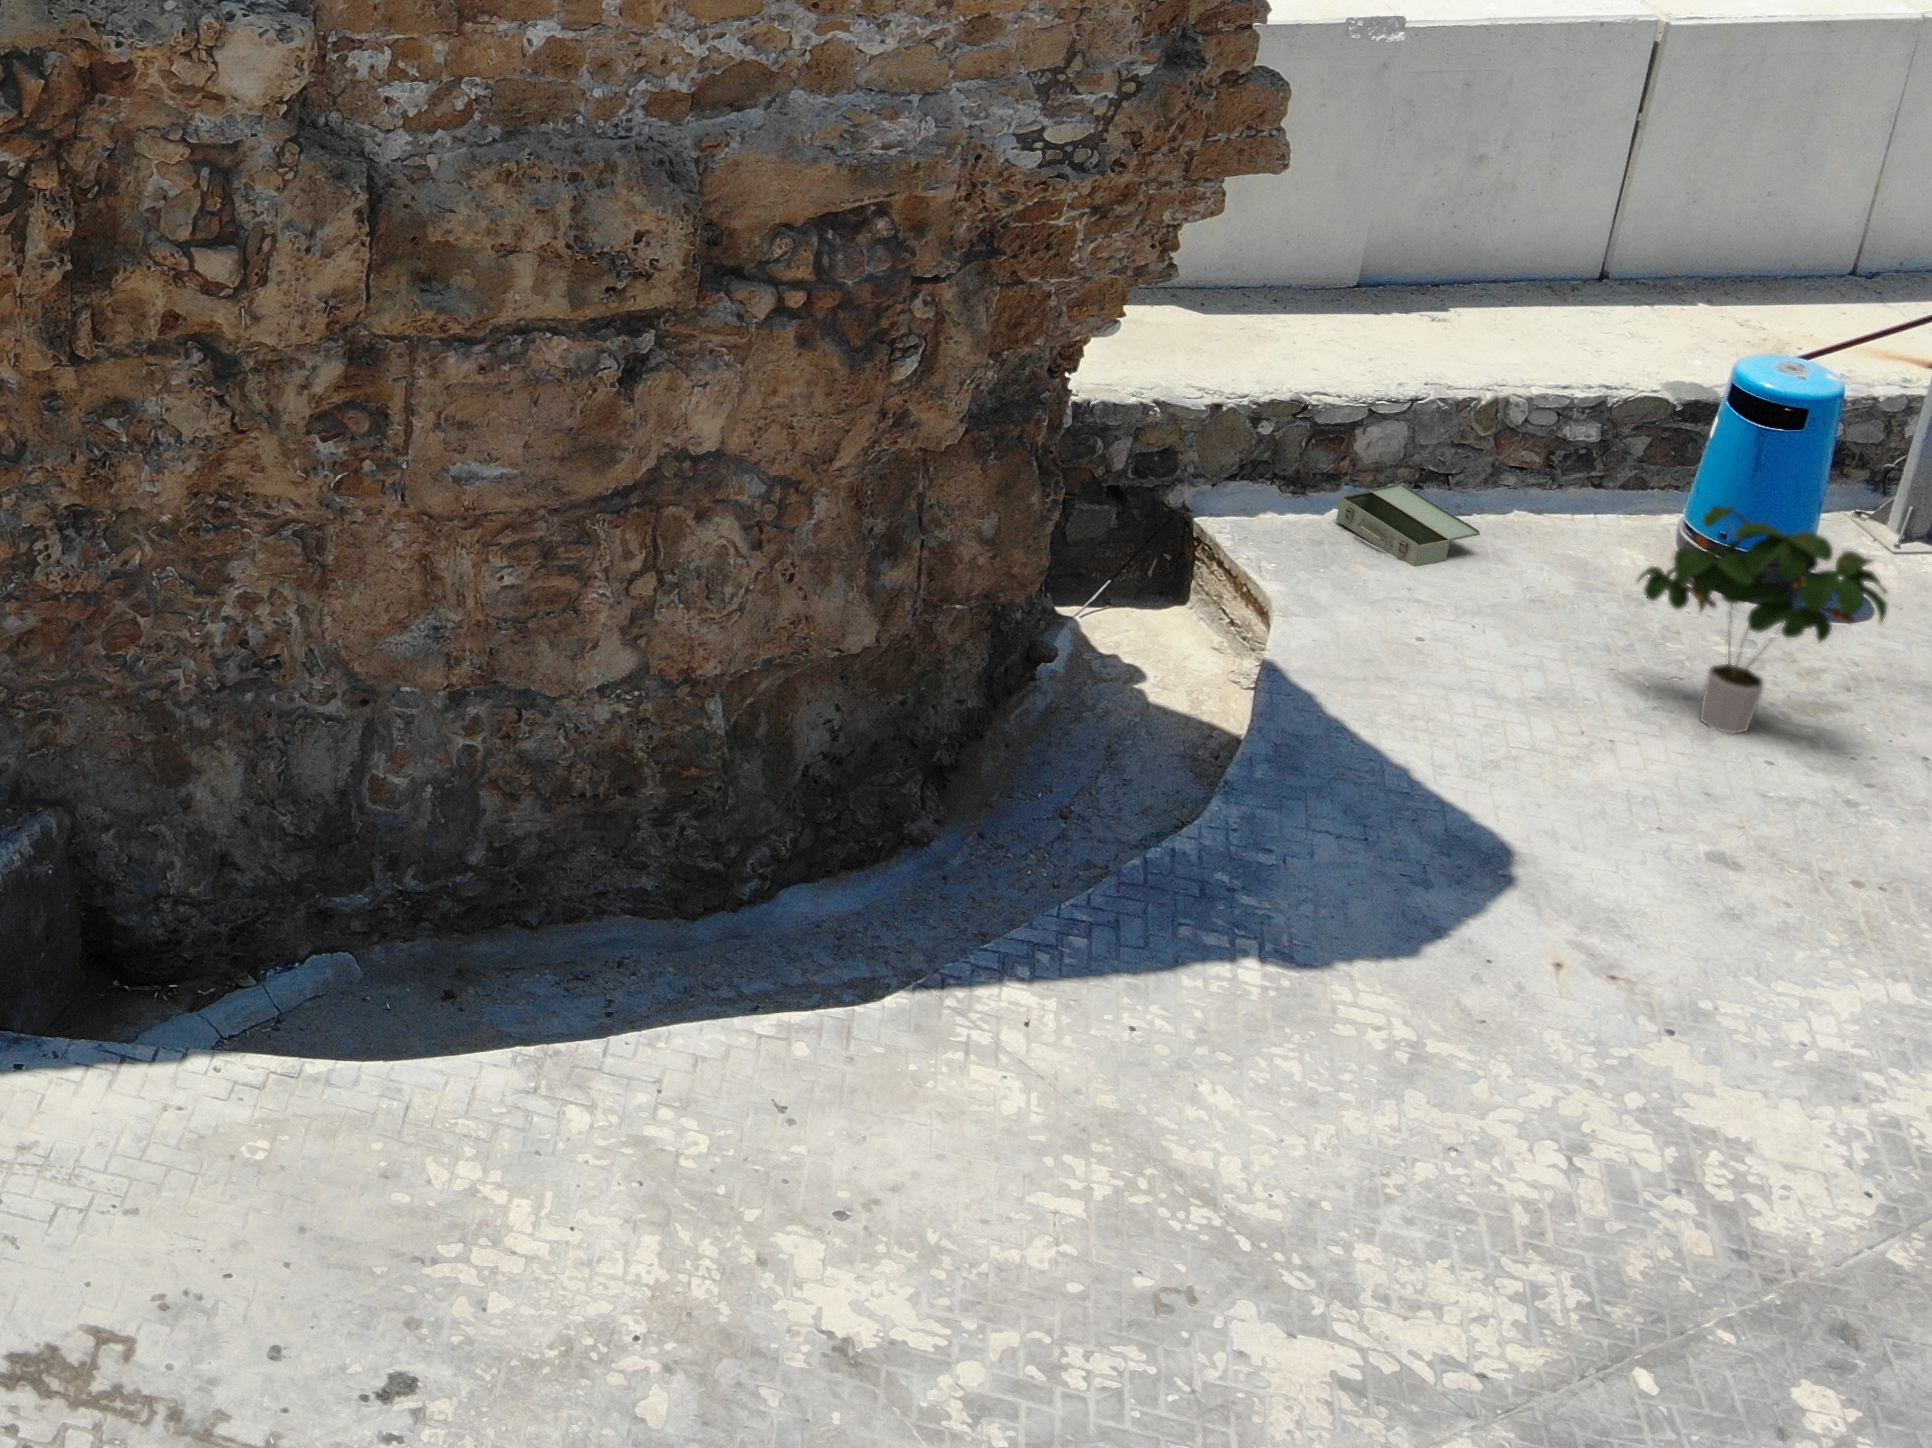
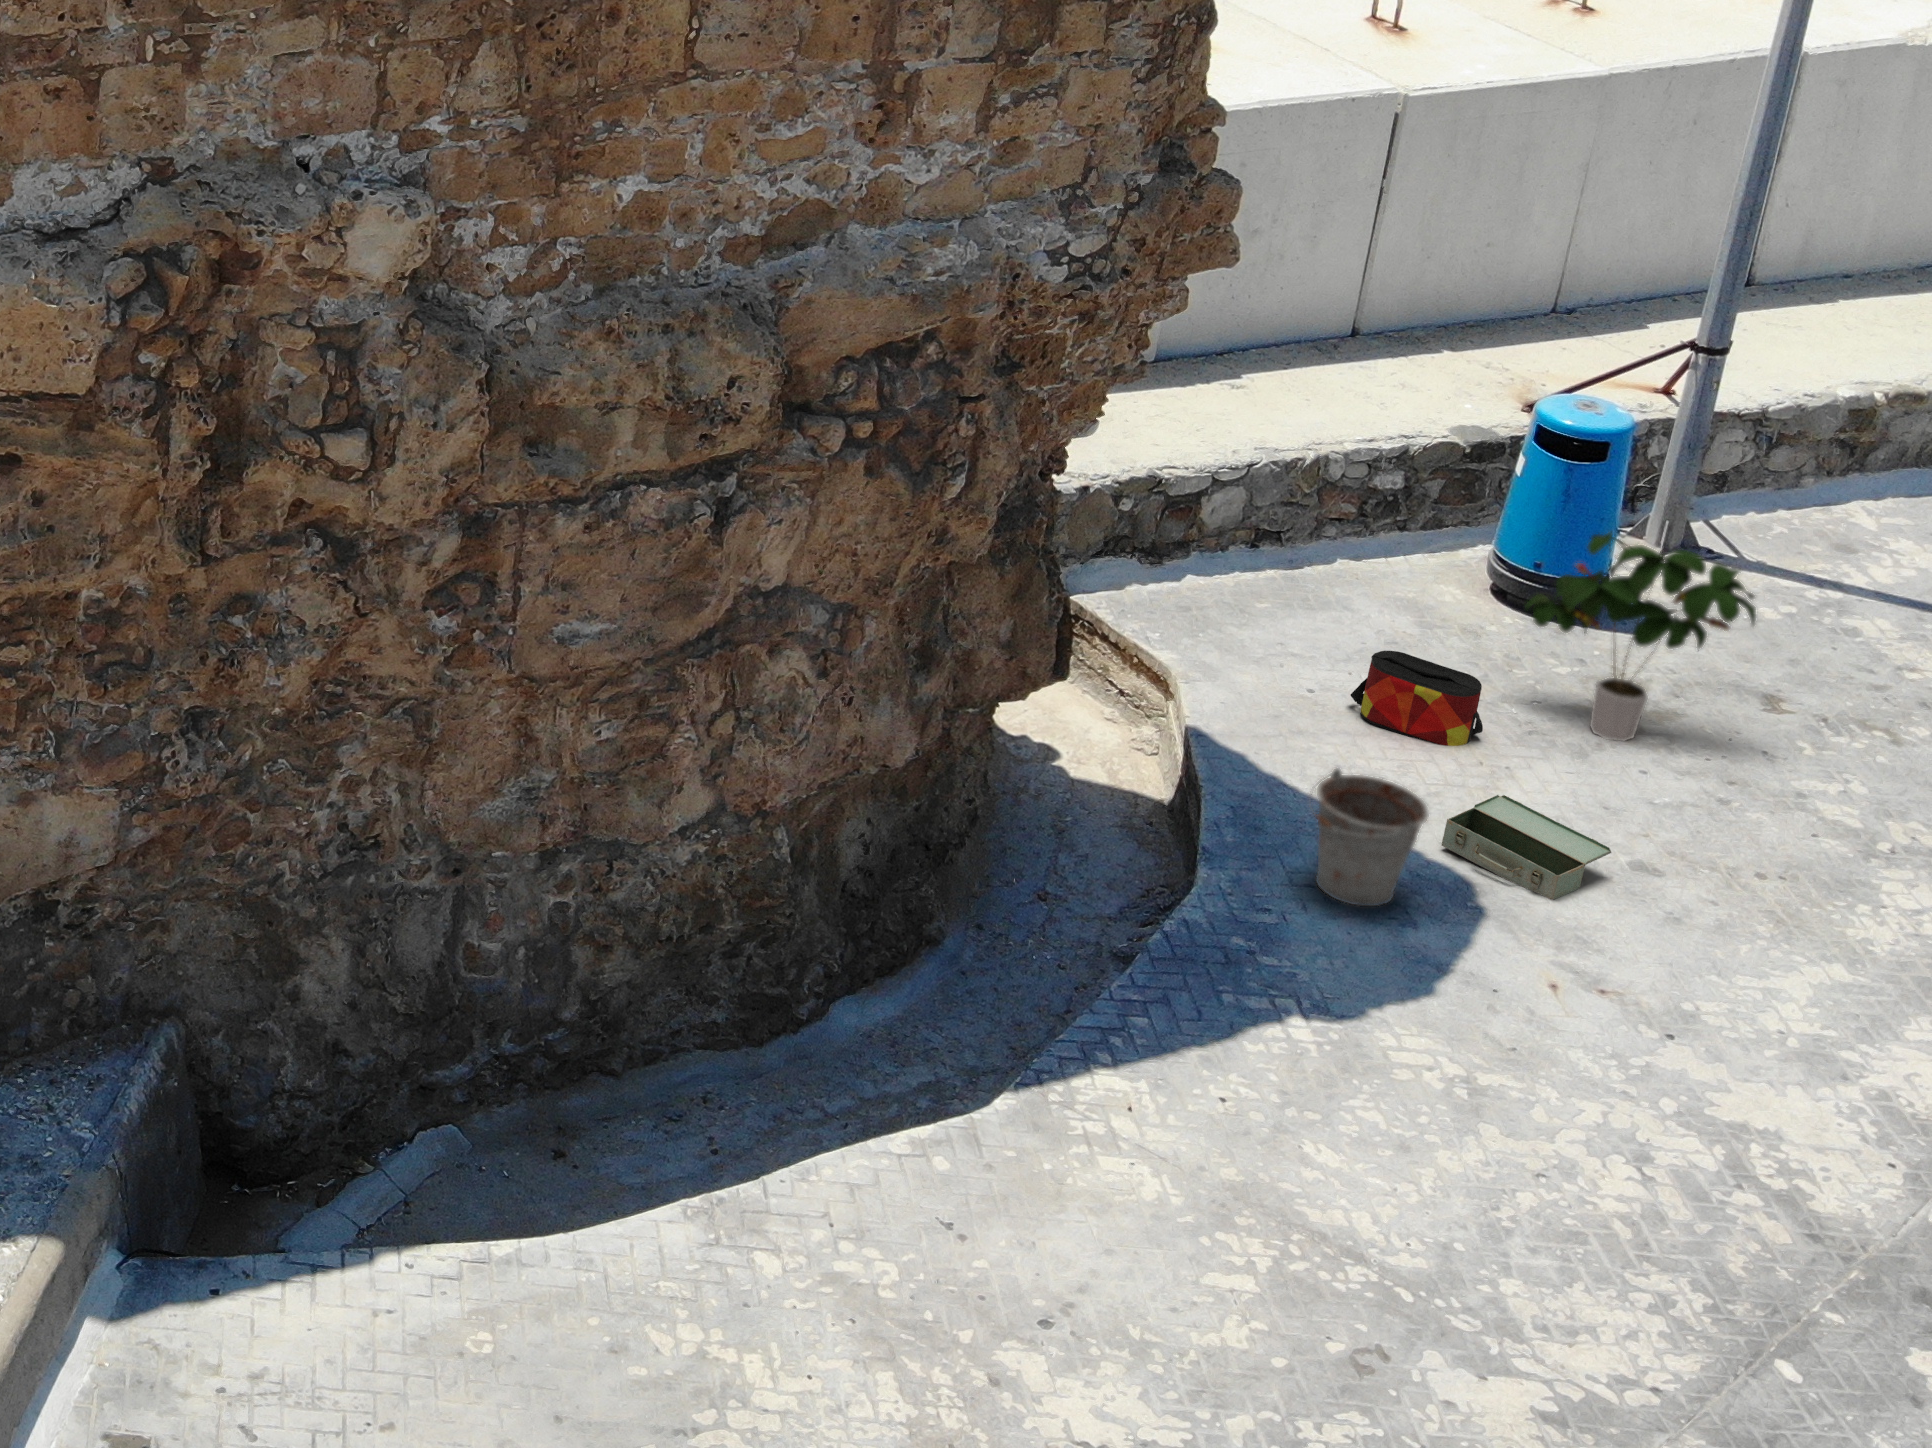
toolbox: present [1336,484,1480,567] -> present [1442,795,1611,900]
bag: none [1433,608,1569,719] -> present [1351,651,1483,746]
bucket: none [1299,716,1428,865] -> present [1312,769,1429,906]

